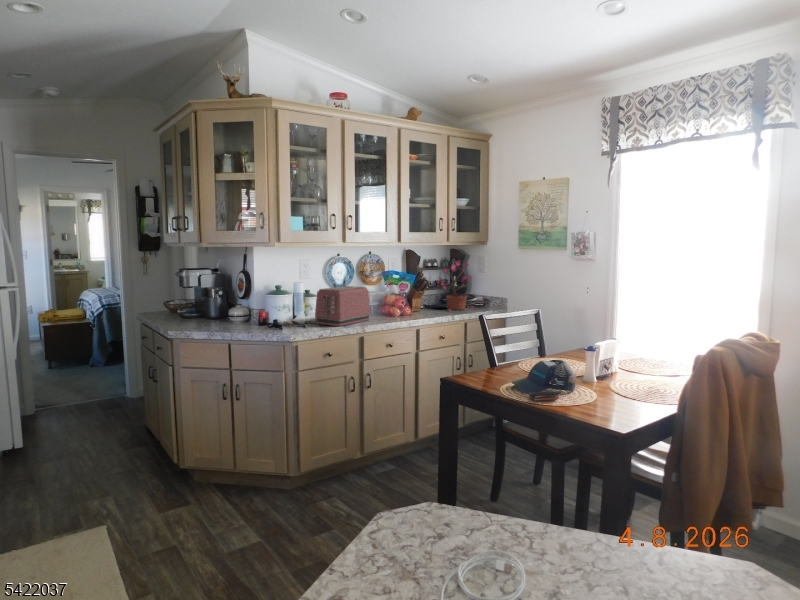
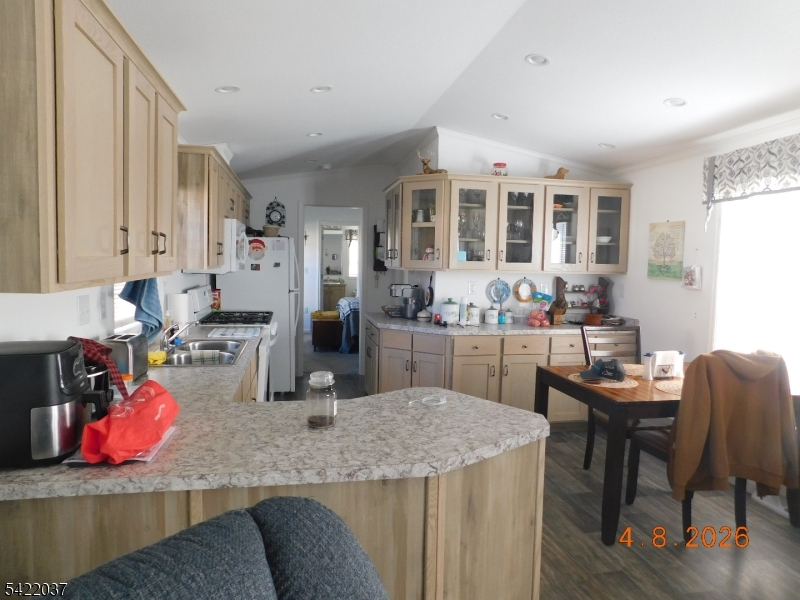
toaster: present [315,286,371,326] -> none [472,301,513,328]

